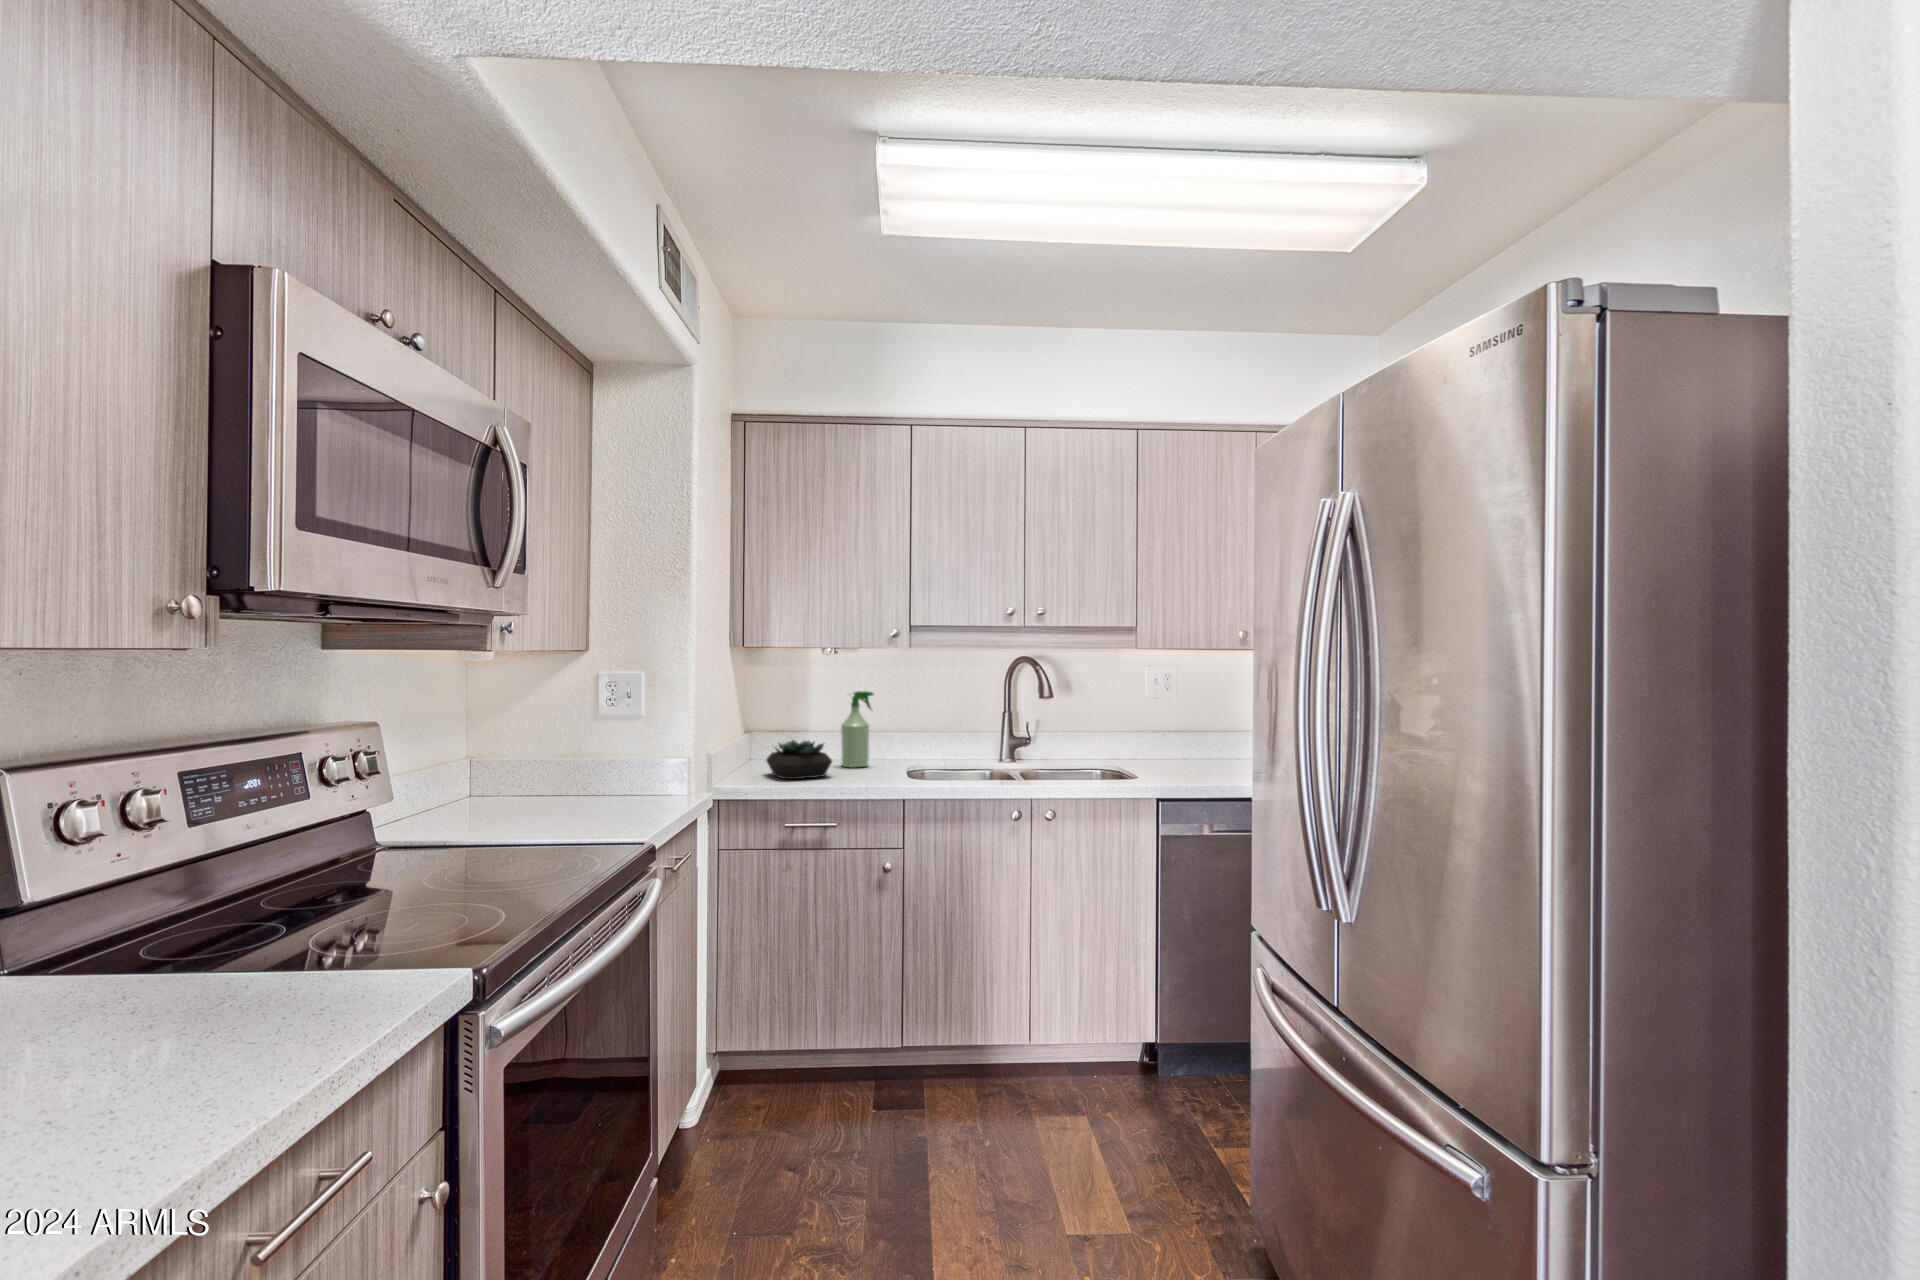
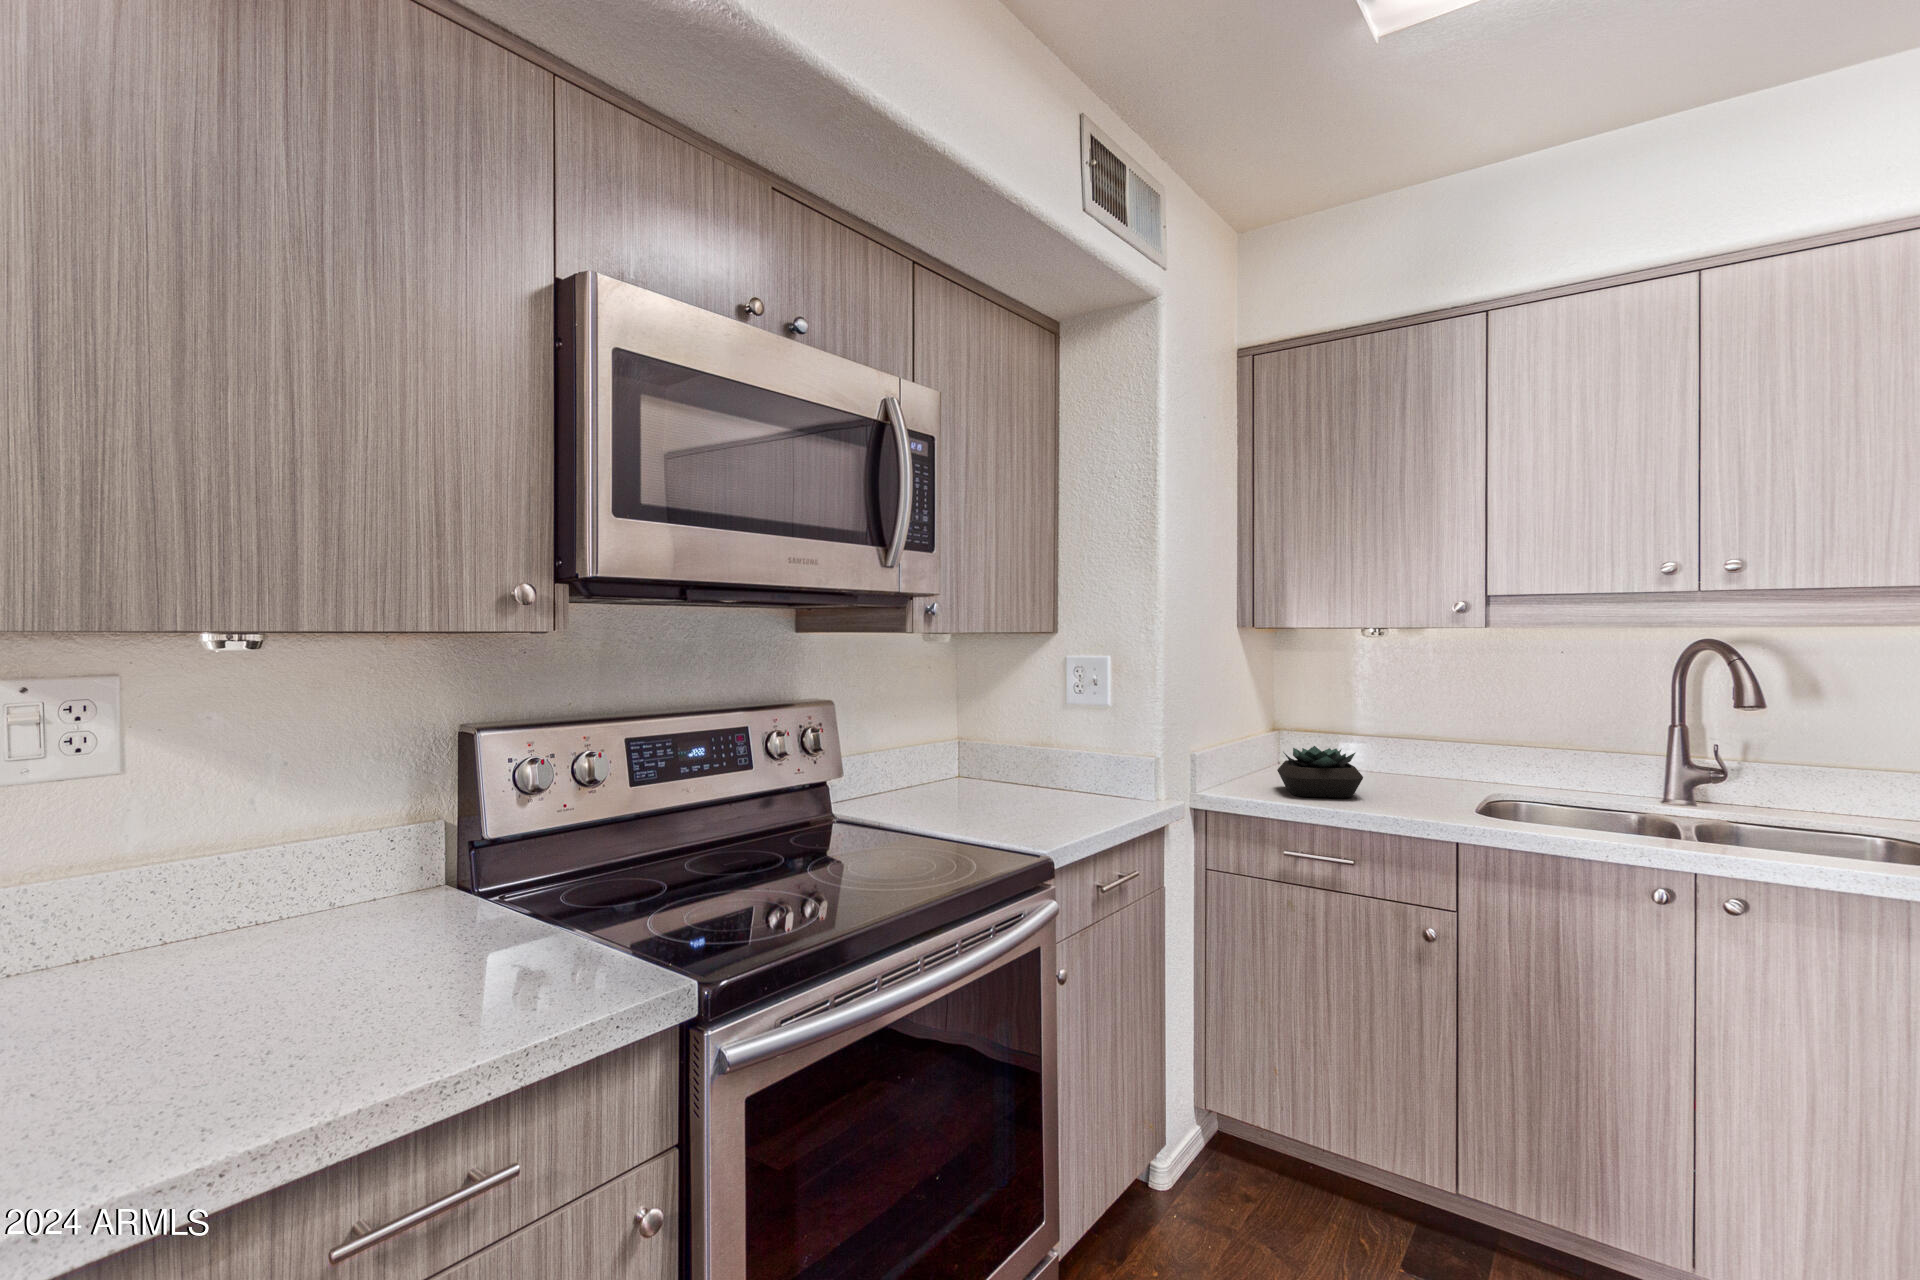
spray bottle: present [841,691,873,767] -> none [1390,687,1438,790]

